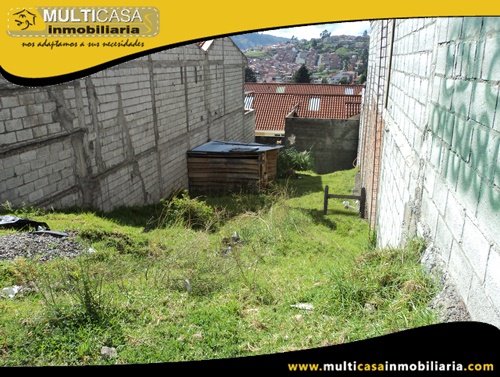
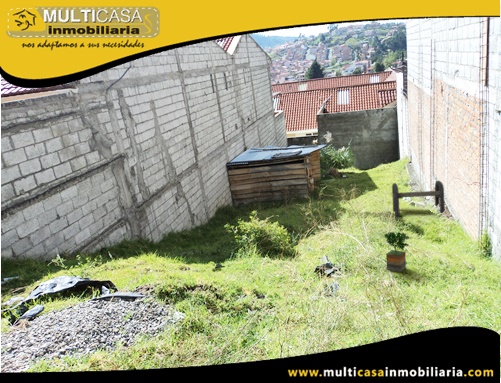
potted tree: none [293,220,314,254] -> present [385,232,409,272]

